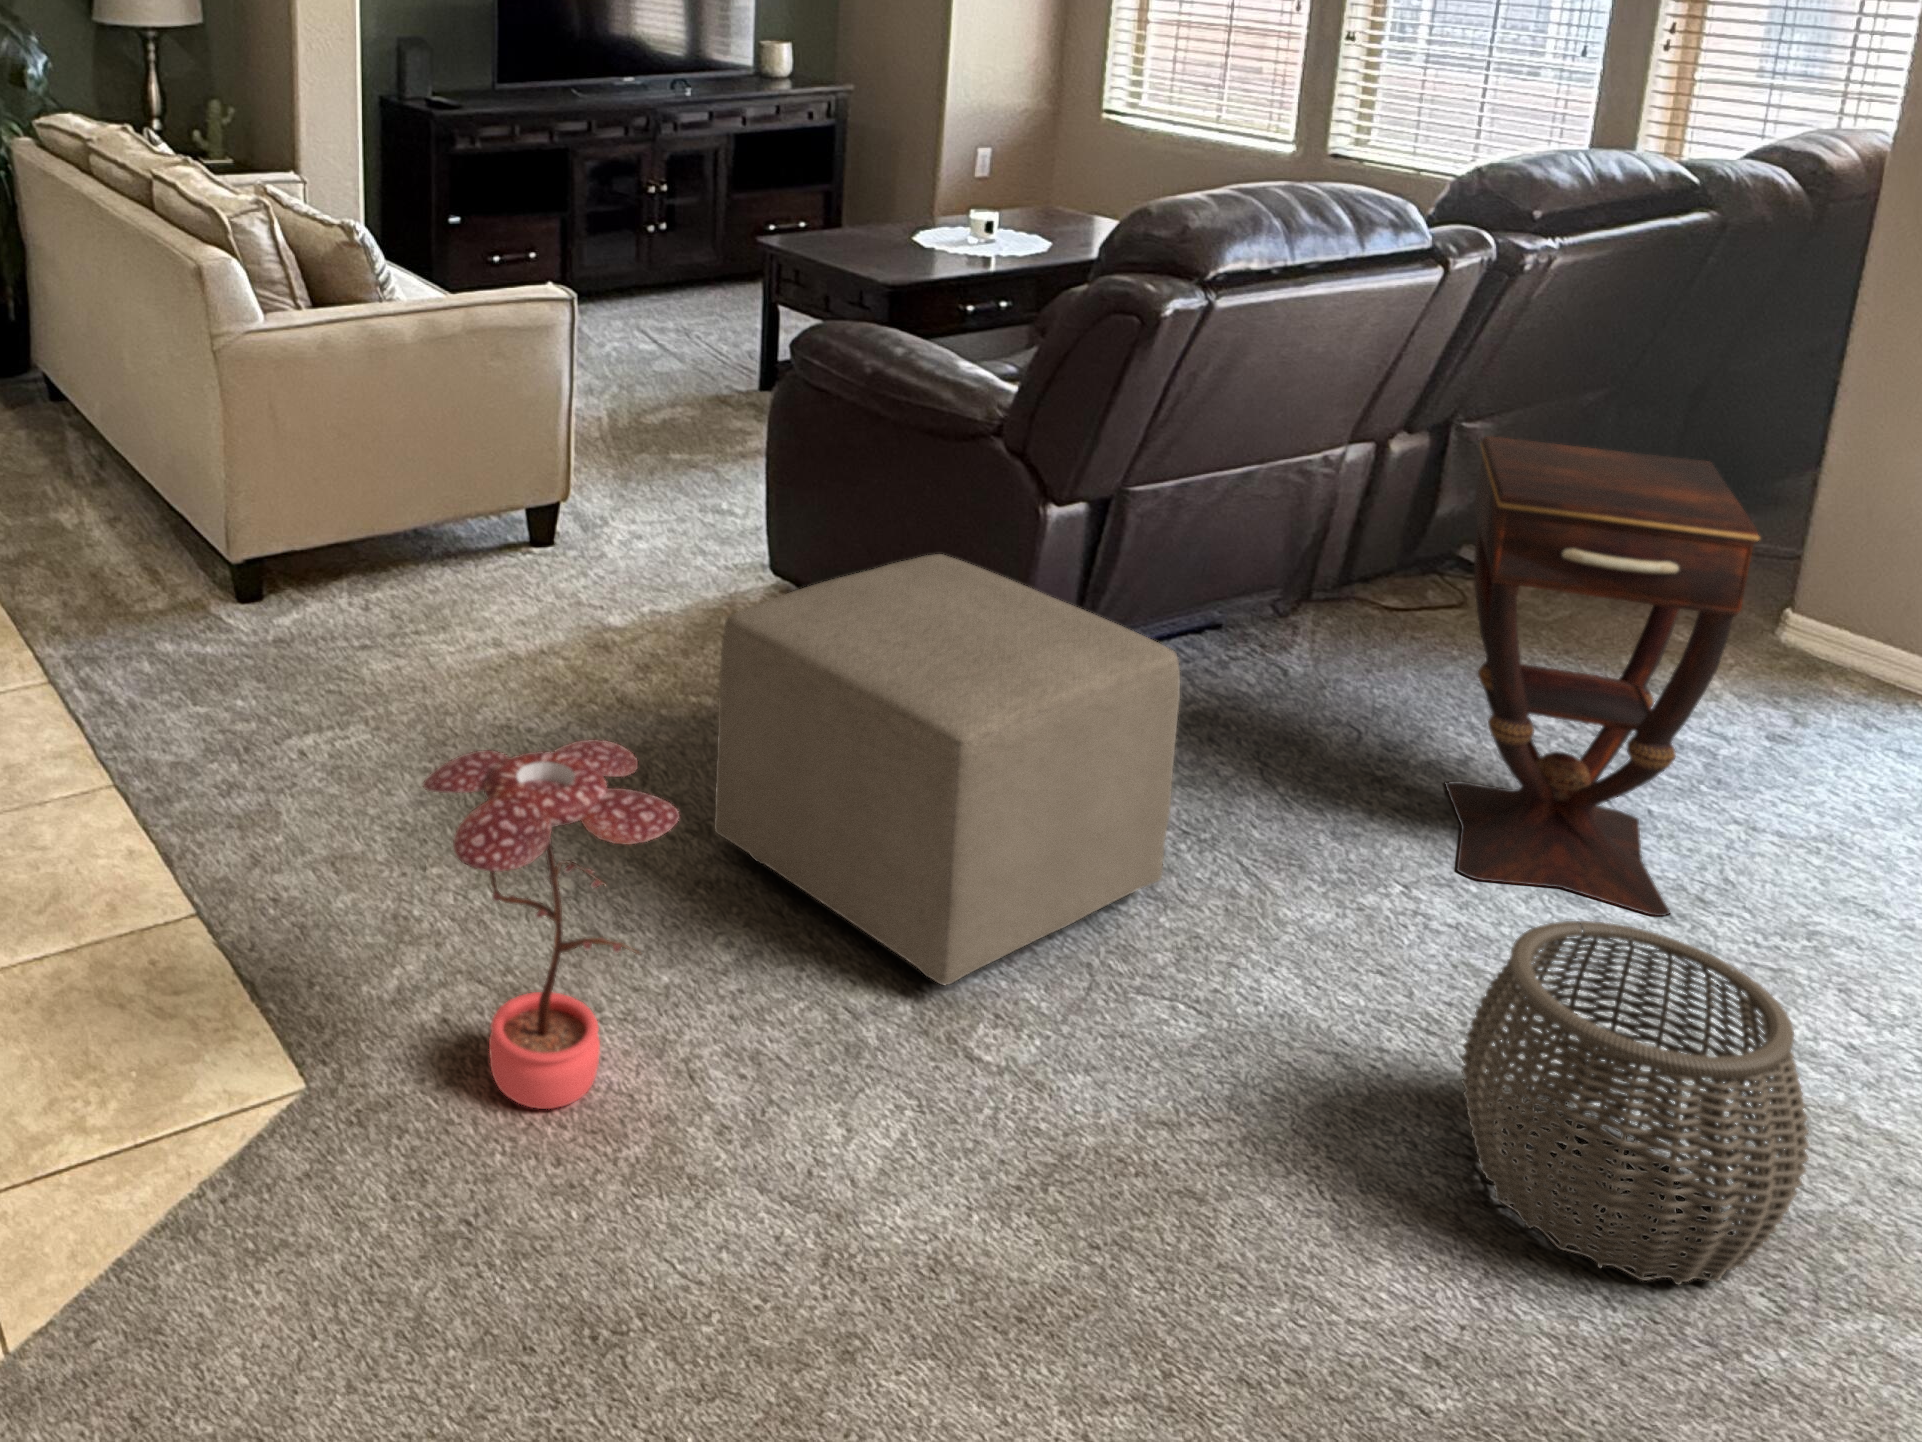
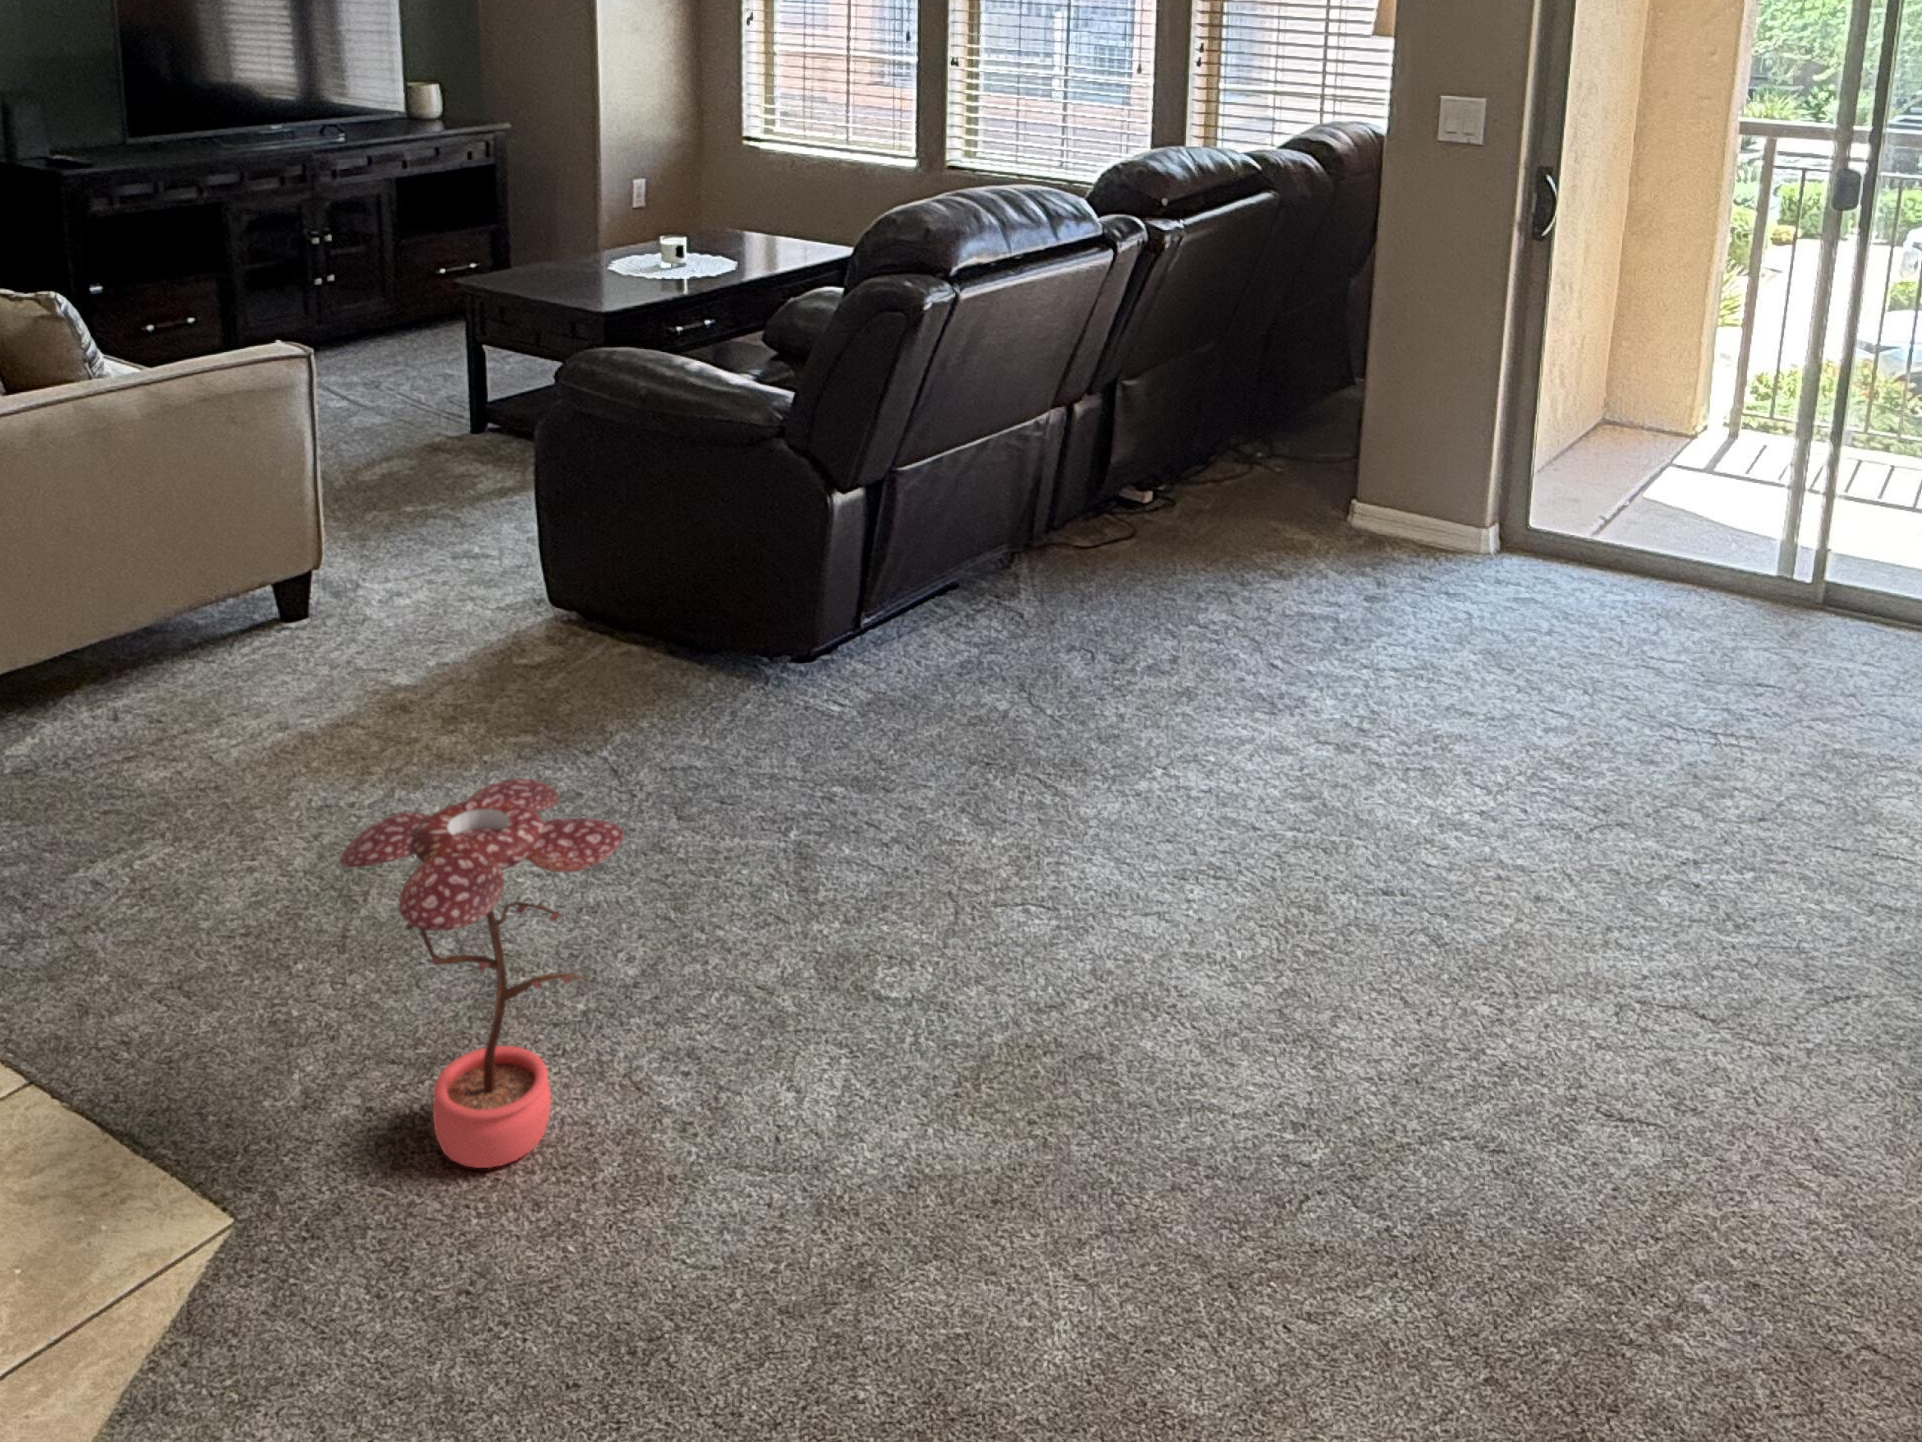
side table: present [1445,436,1759,916] -> none [1164,384,1379,748]
ottoman: present [714,554,1180,985] -> none [581,550,991,940]
woven basket: present [1461,921,1809,1285] -> none [1262,748,1498,1017]

